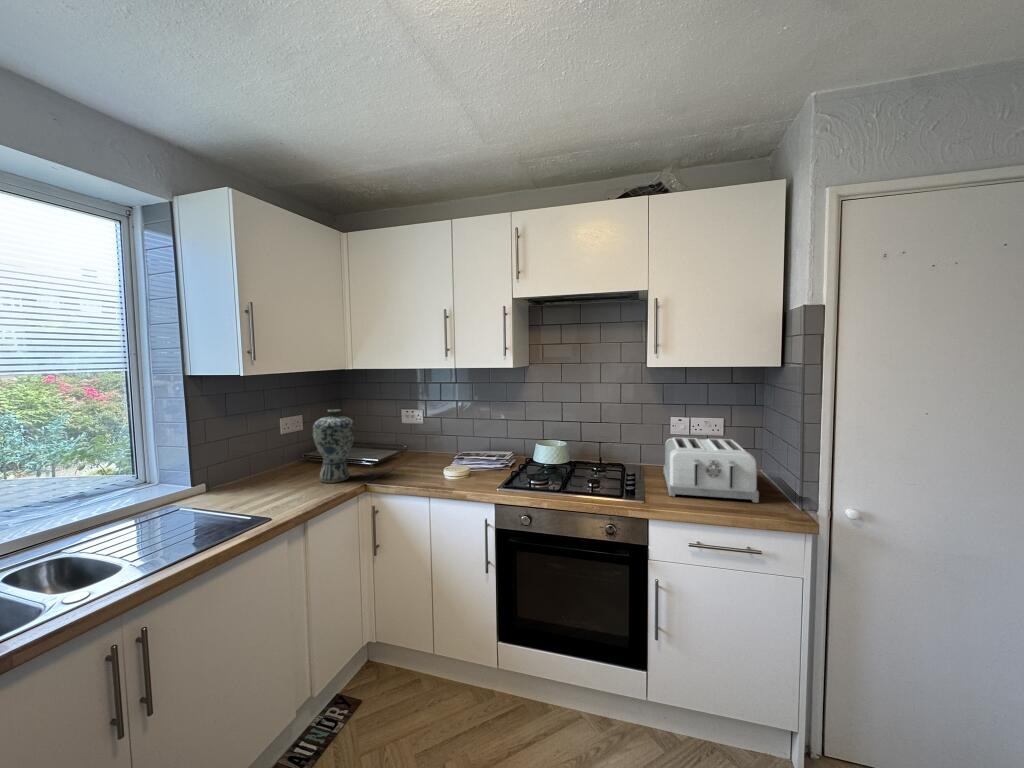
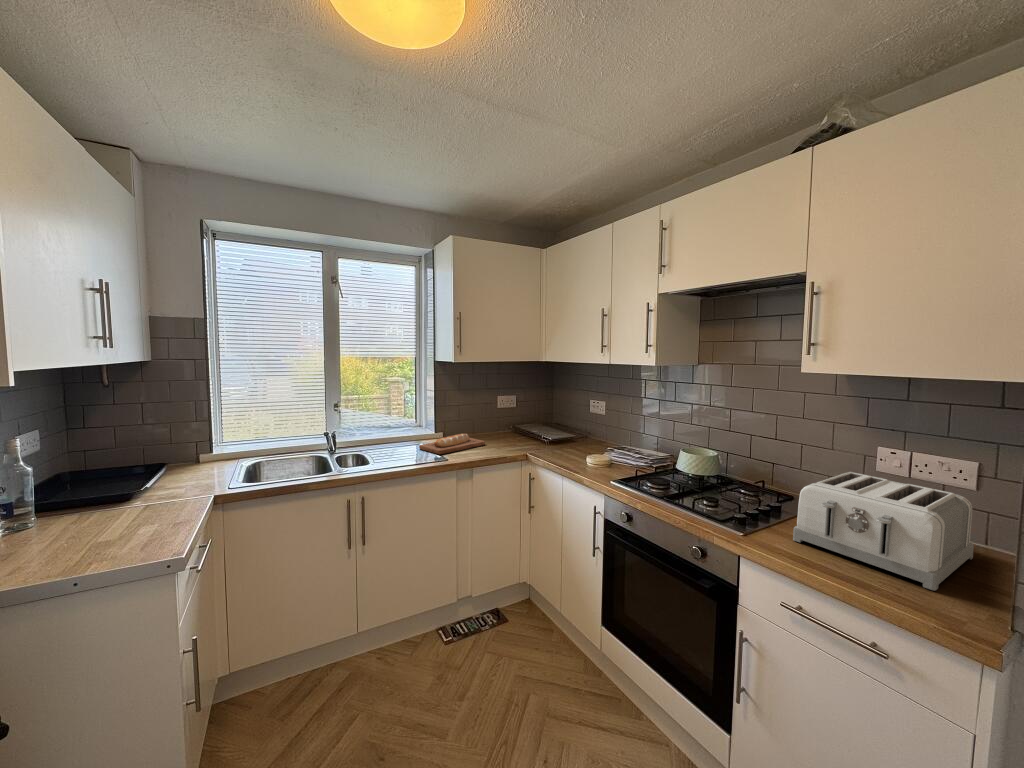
vase: present [313,410,355,483] -> none [499,393,530,450]
bread loaf: none [184,475,290,514] -> present [419,434,485,454]

